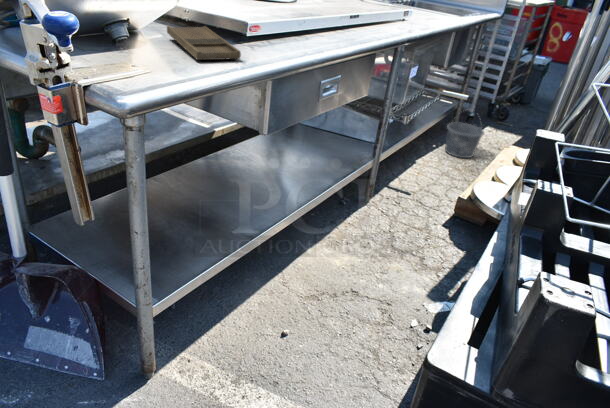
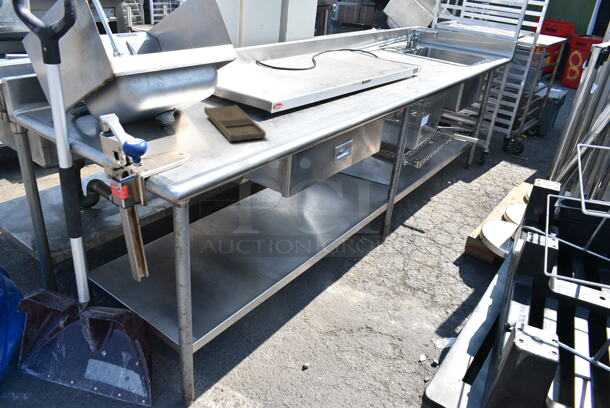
bucket: present [445,122,484,158] -> none [459,148,497,194]

